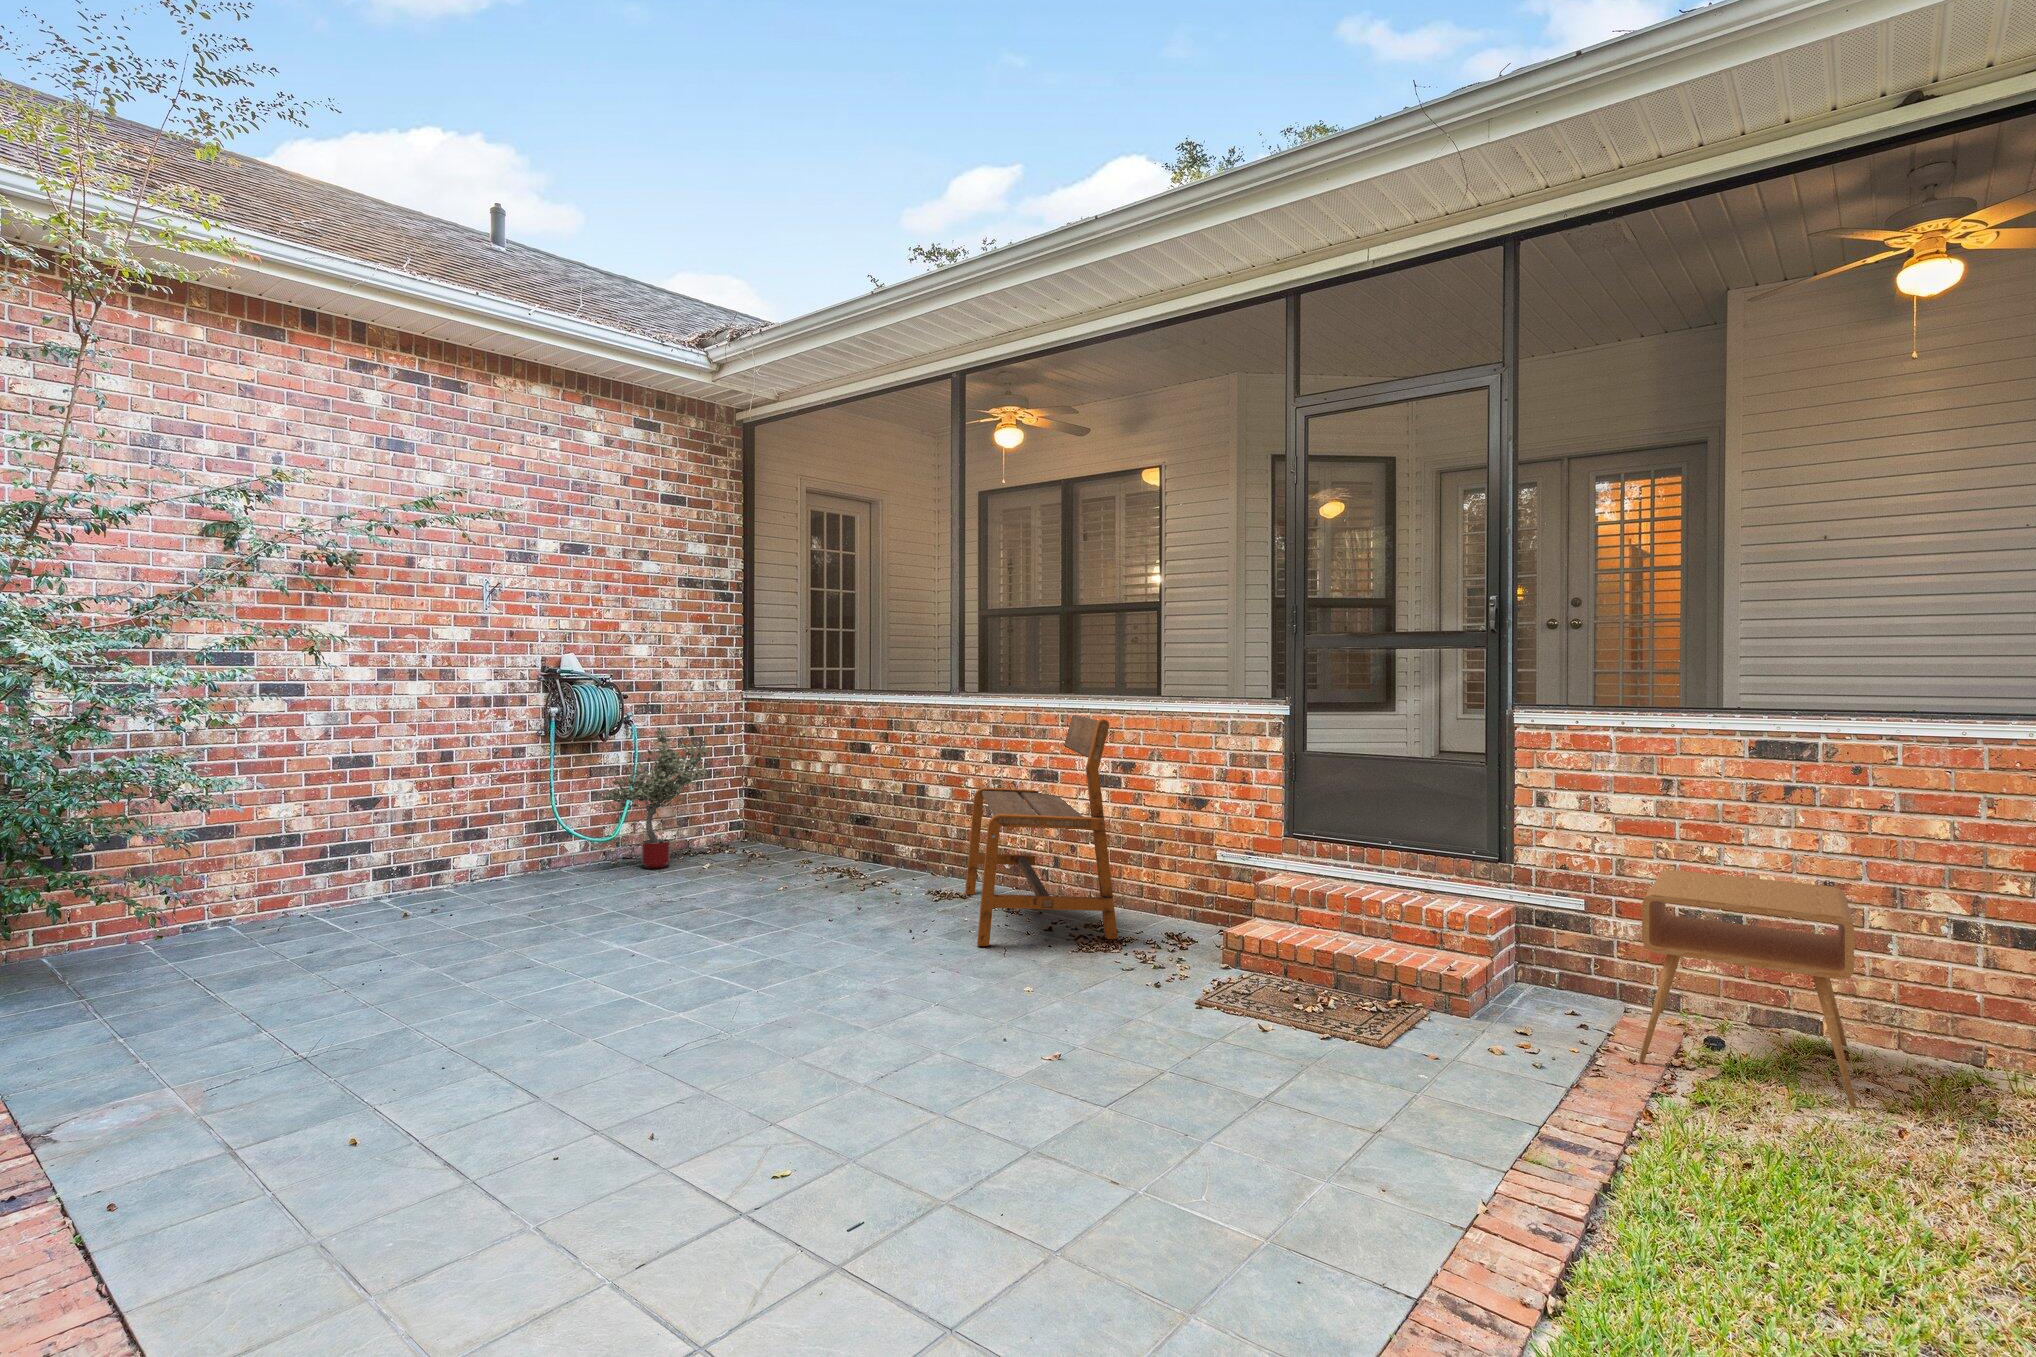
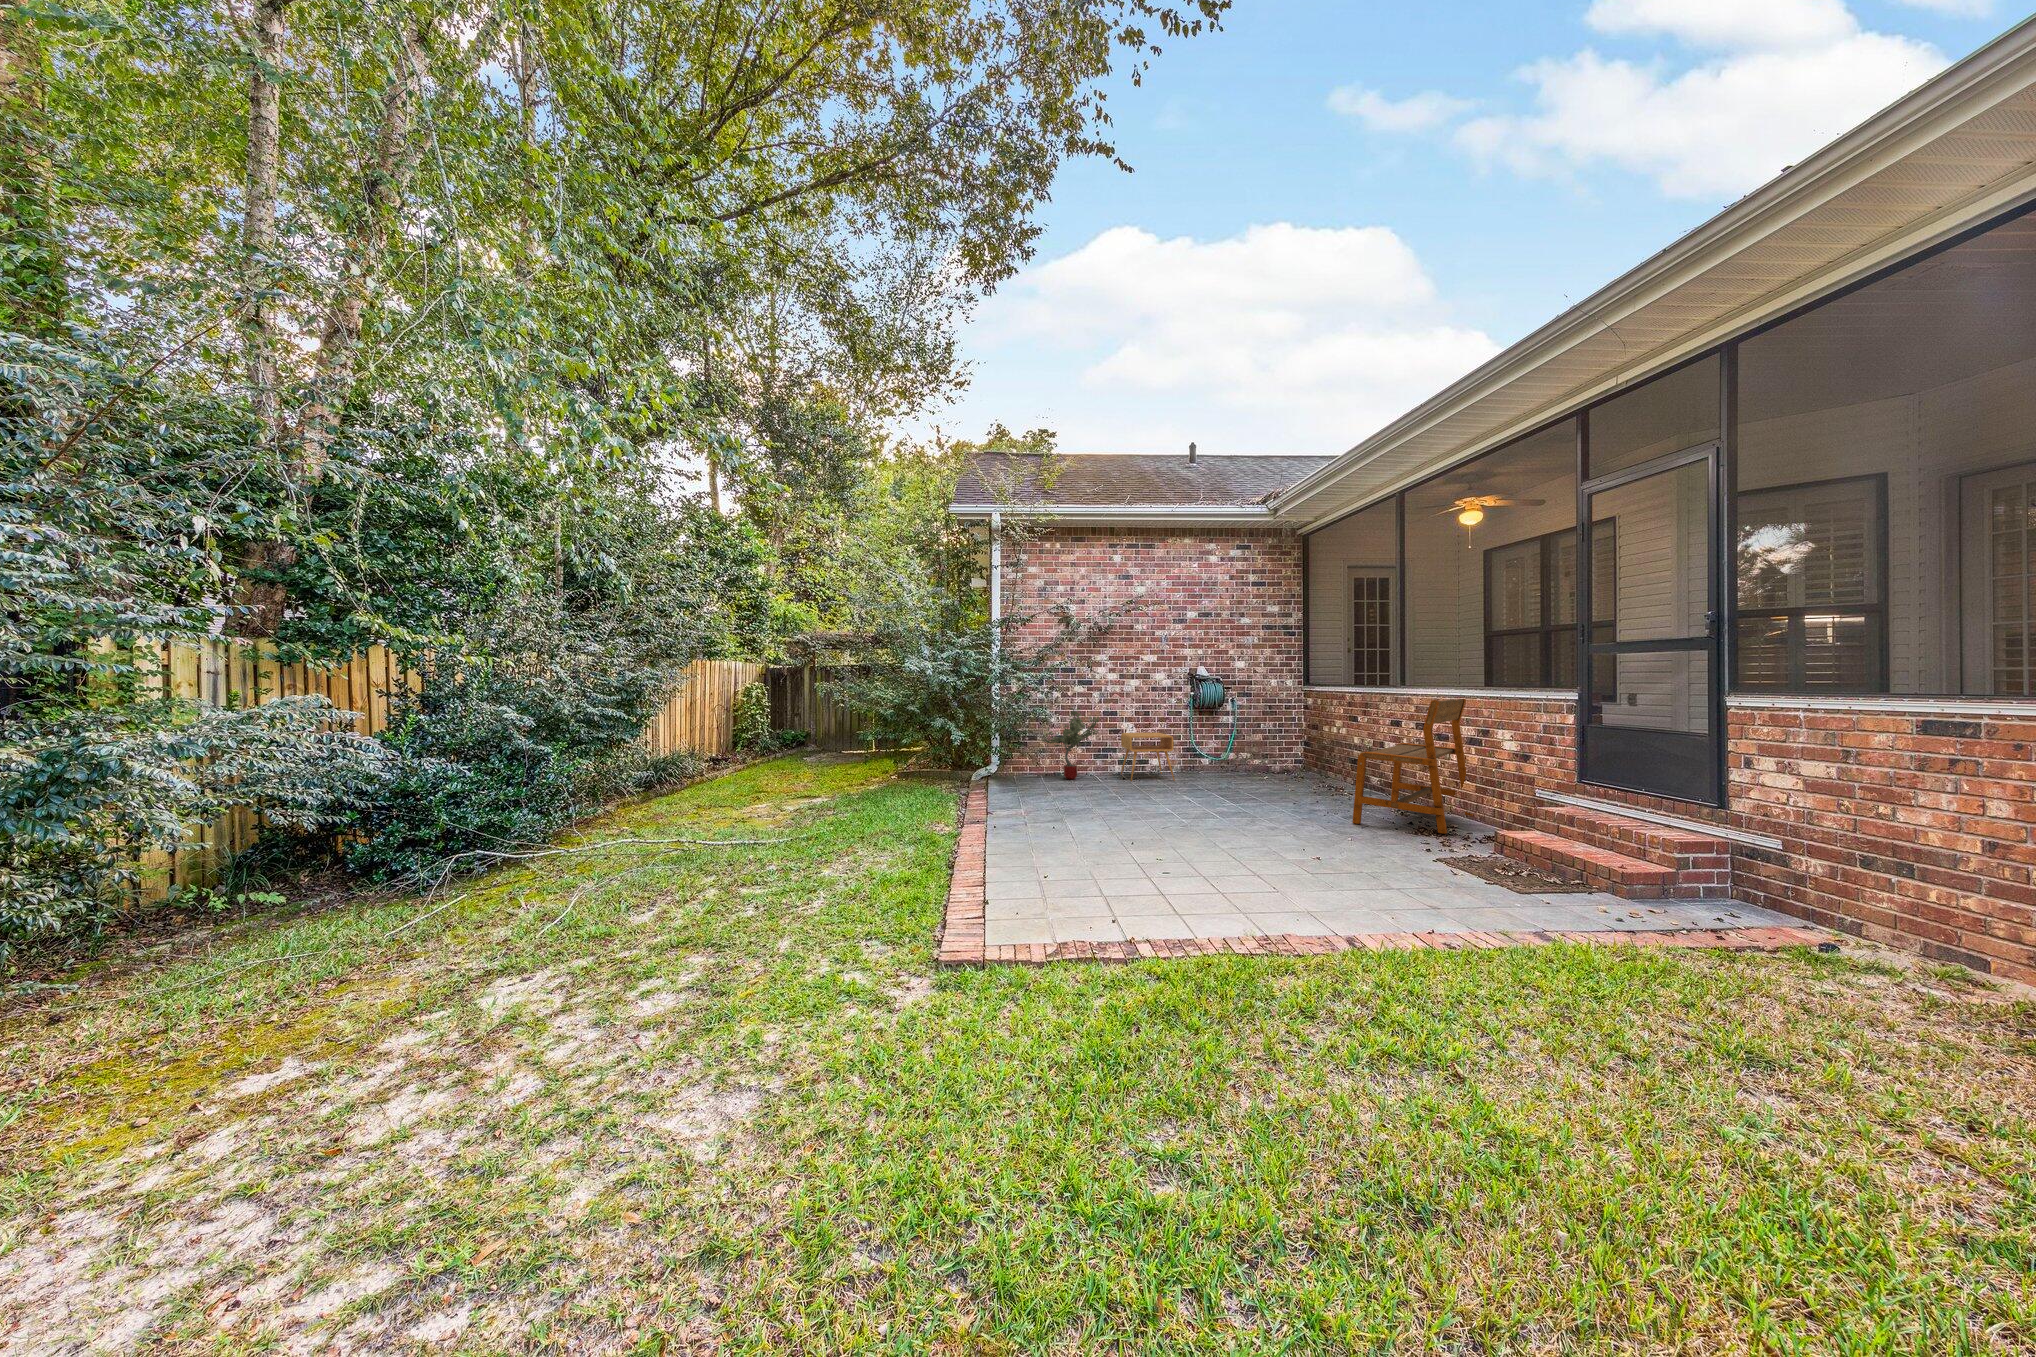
potted tree: present [601,729,707,869] -> present [1042,708,1099,780]
side table: present [1639,870,1856,1107] -> present [1121,733,1175,781]

